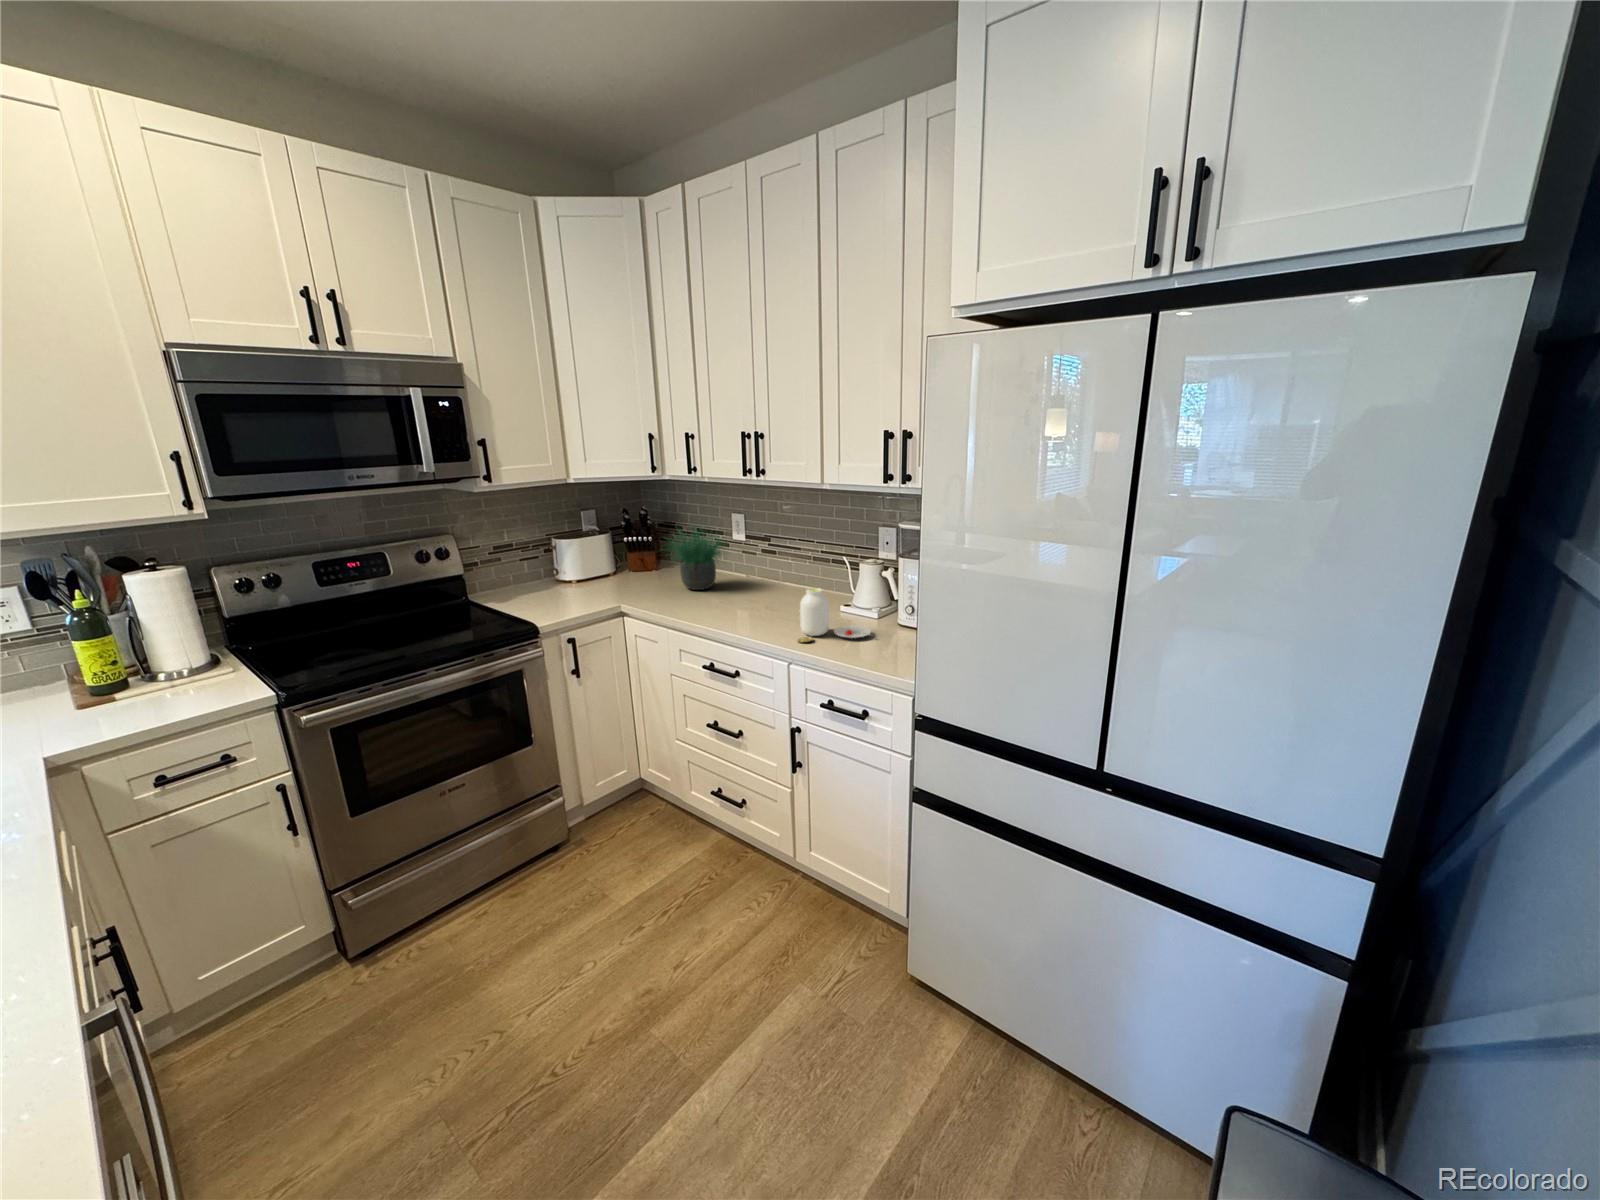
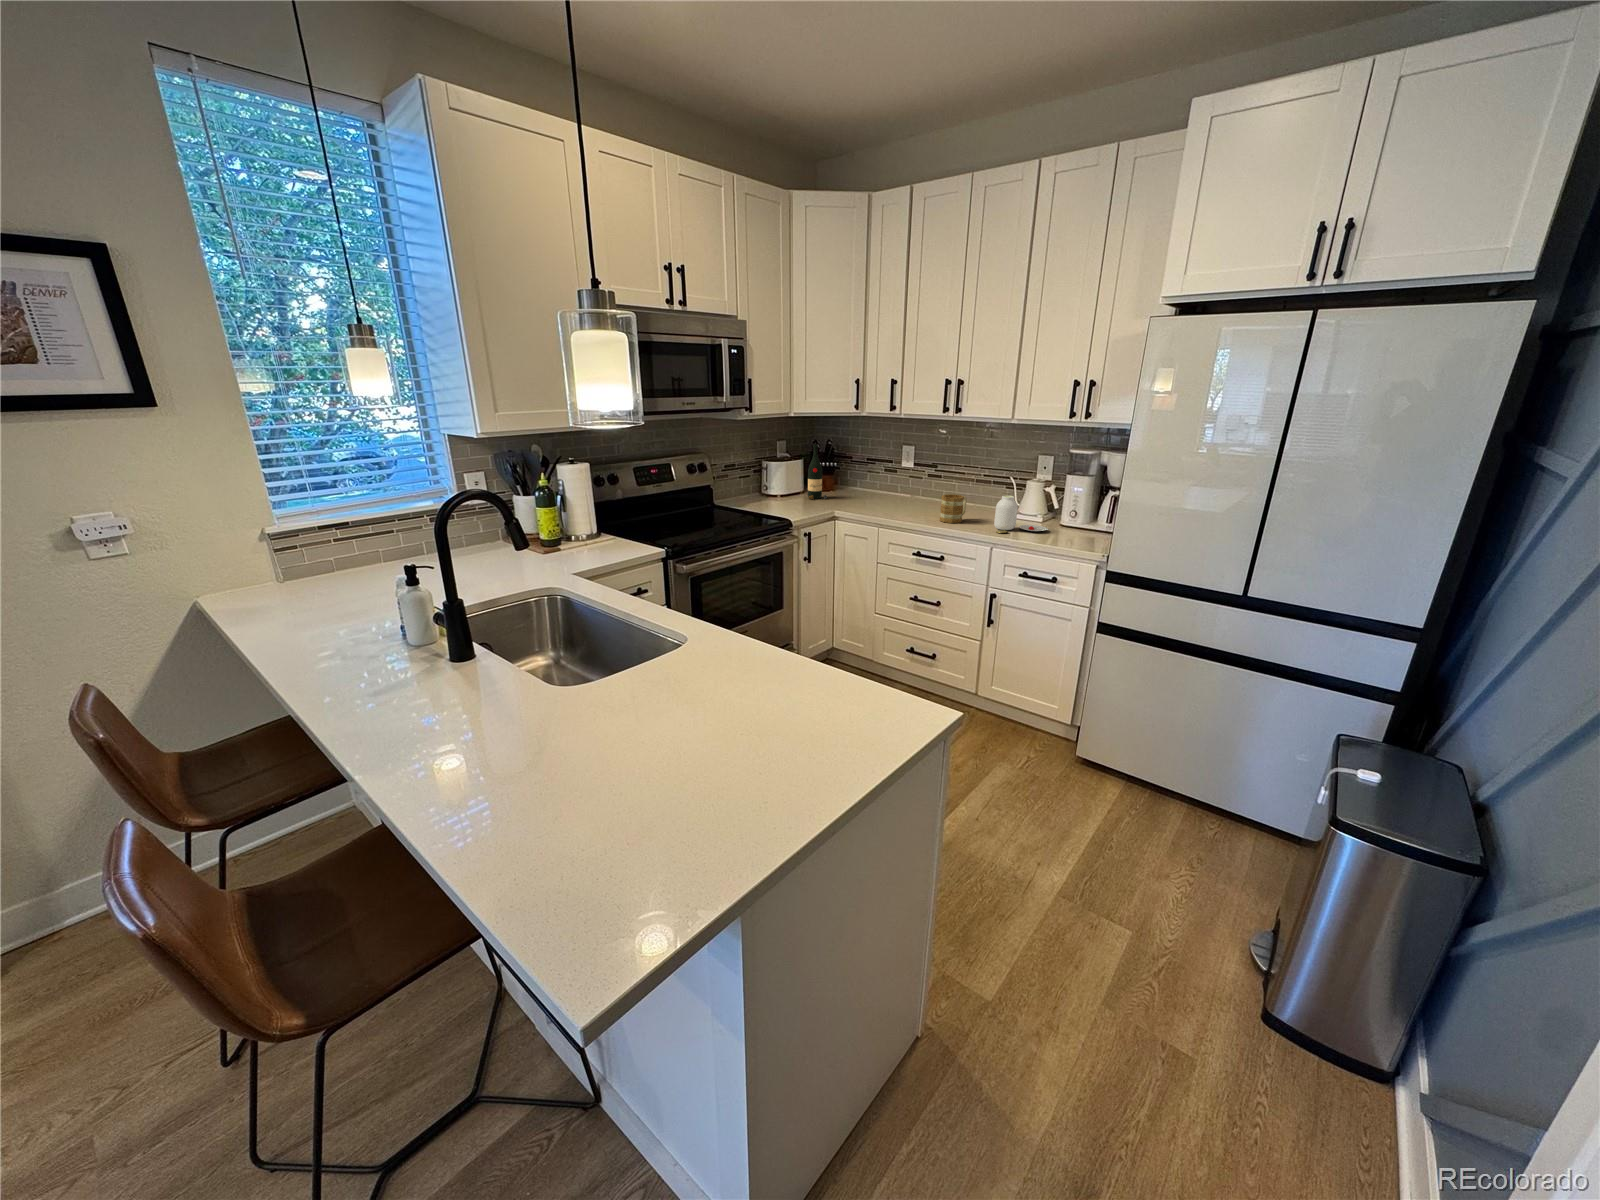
wine bottle: none [606,516,632,586] -> present [808,445,827,499]
potted plant: present [667,524,722,590] -> none [853,438,916,504]
mug: none [739,584,778,624] -> present [940,494,967,523]

